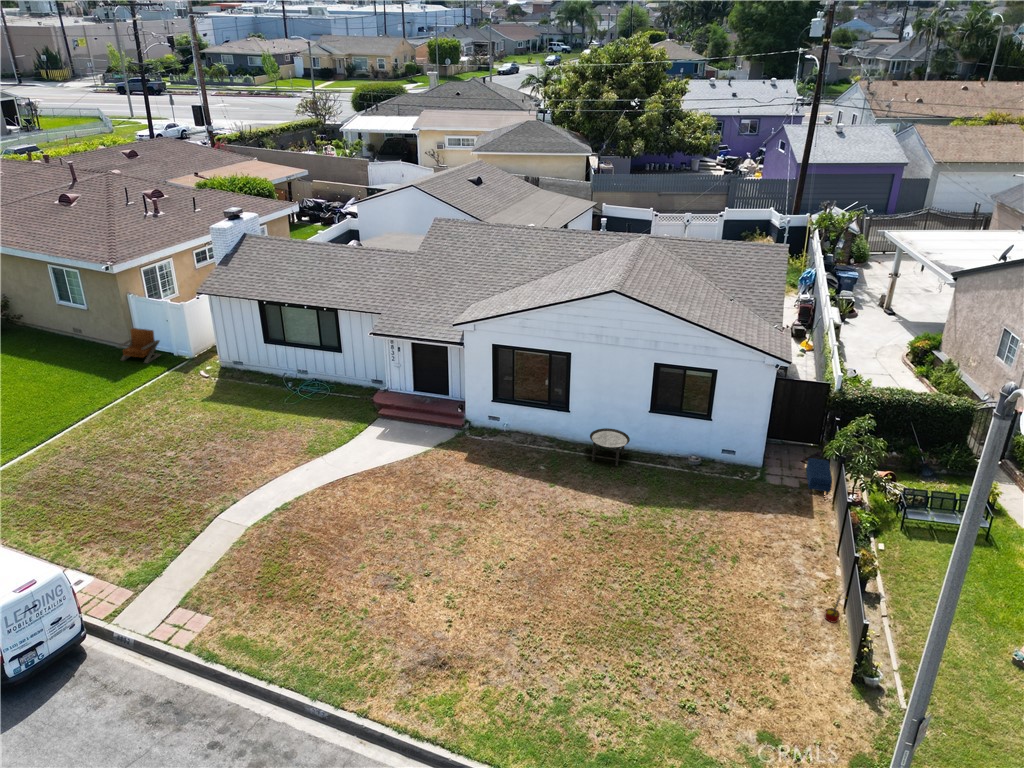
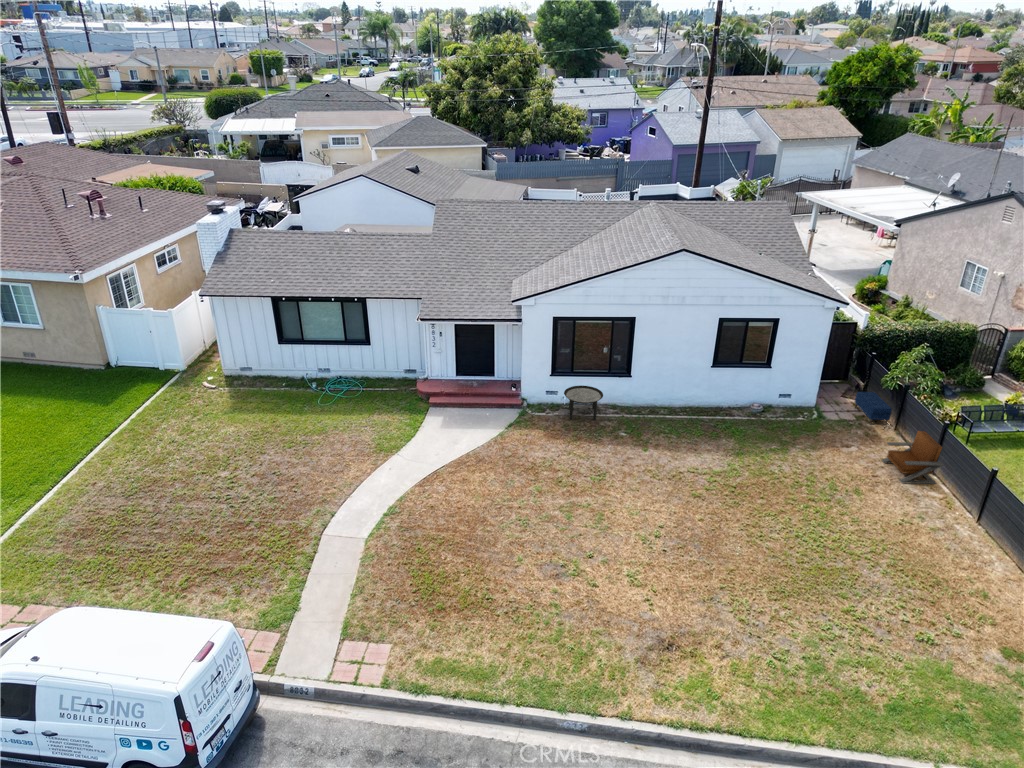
lounge chair: present [118,328,161,363] -> present [882,431,943,484]
round table: present [590,428,630,466] -> present [564,386,603,420]
decorative plant: present [825,591,840,623] -> none [966,500,990,535]

